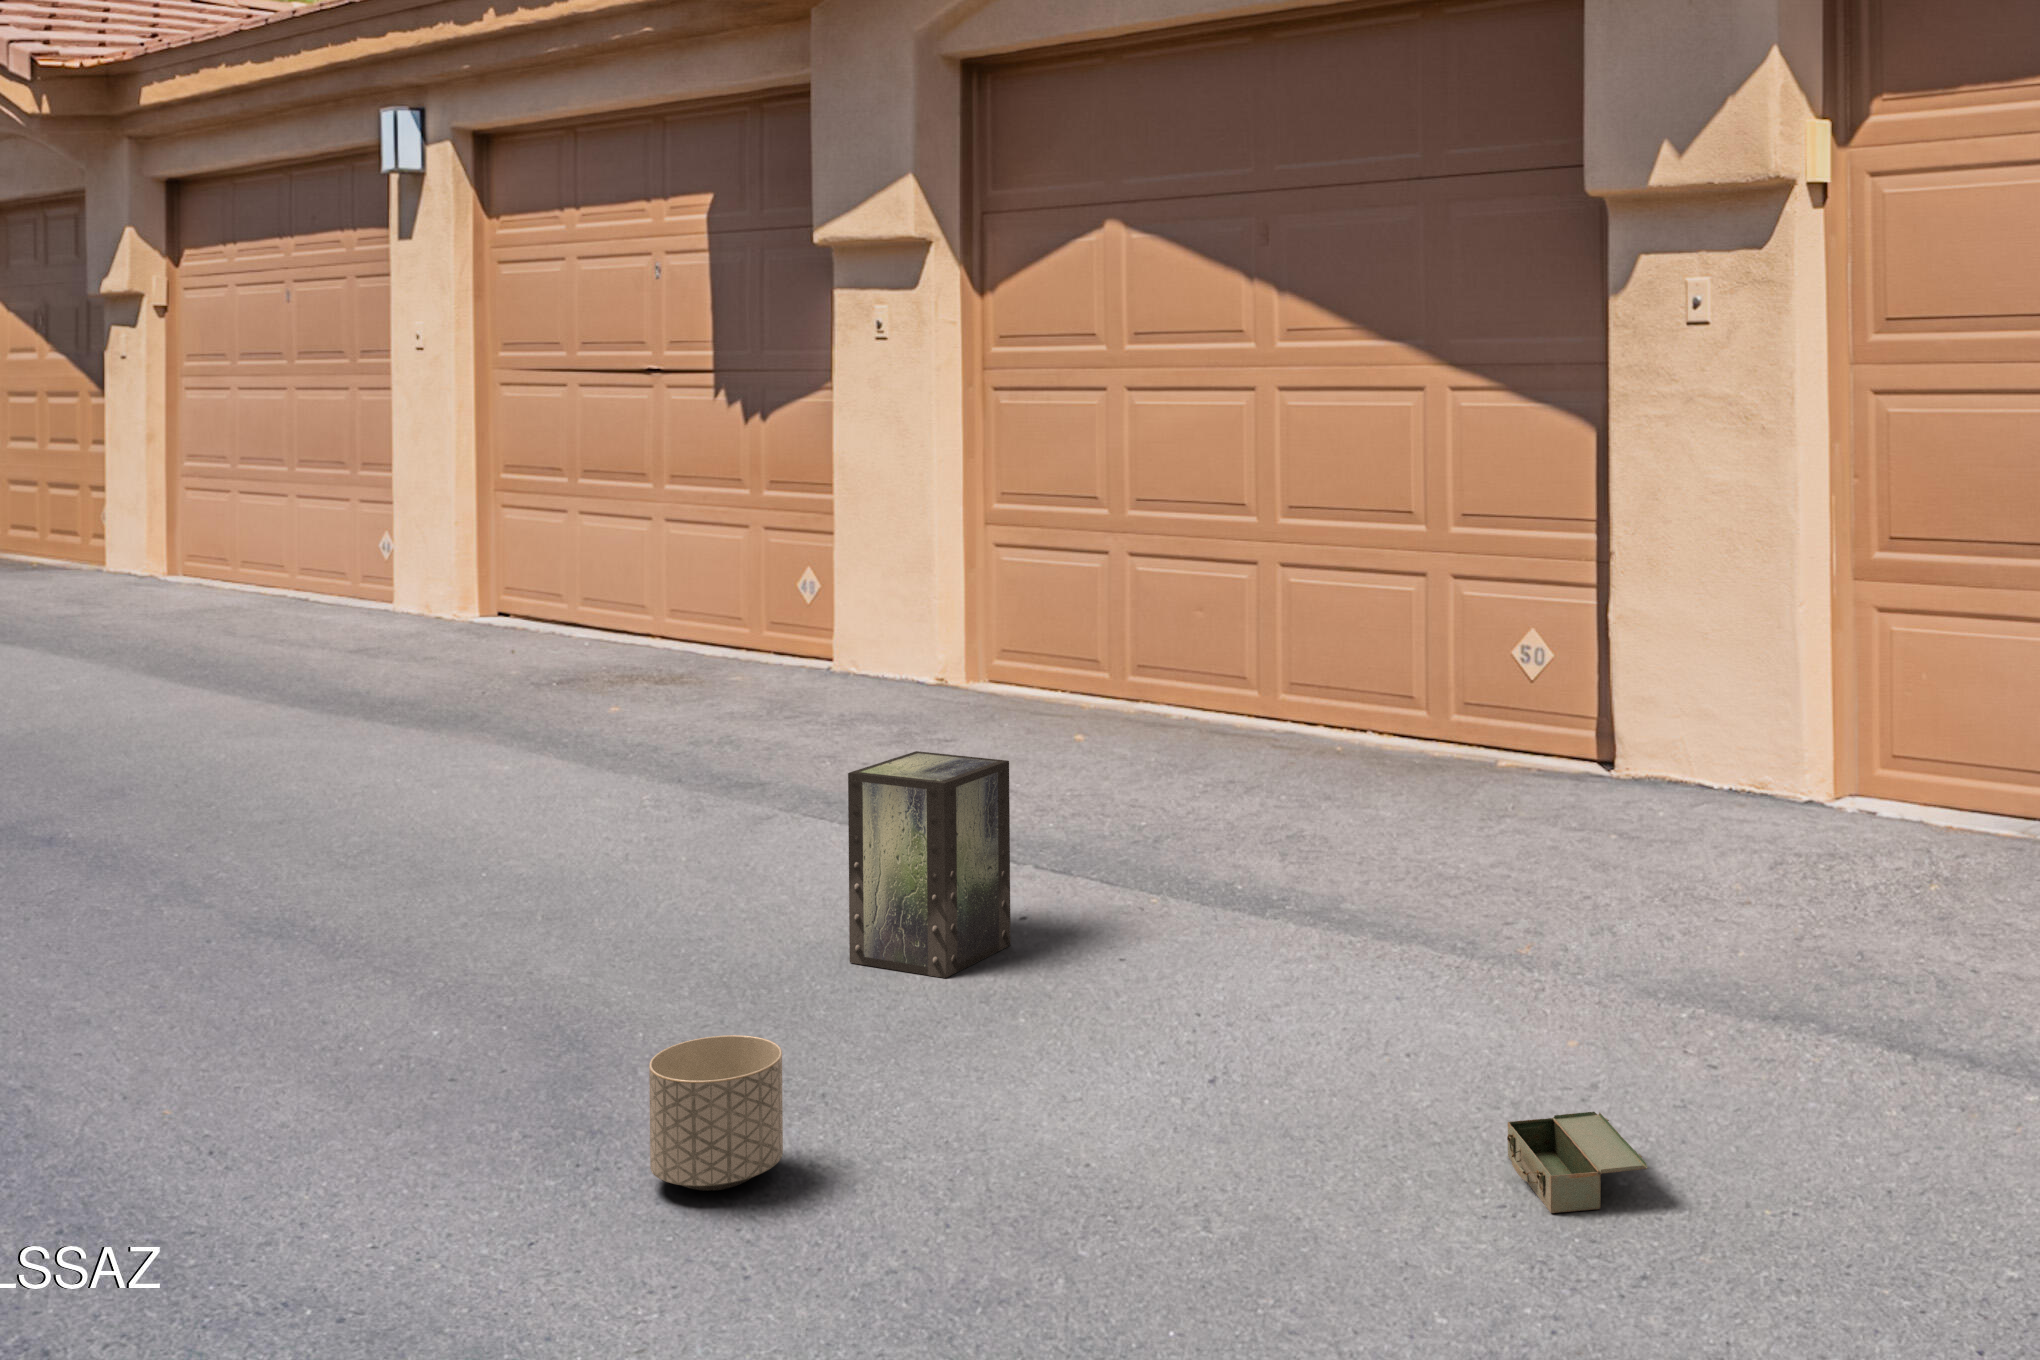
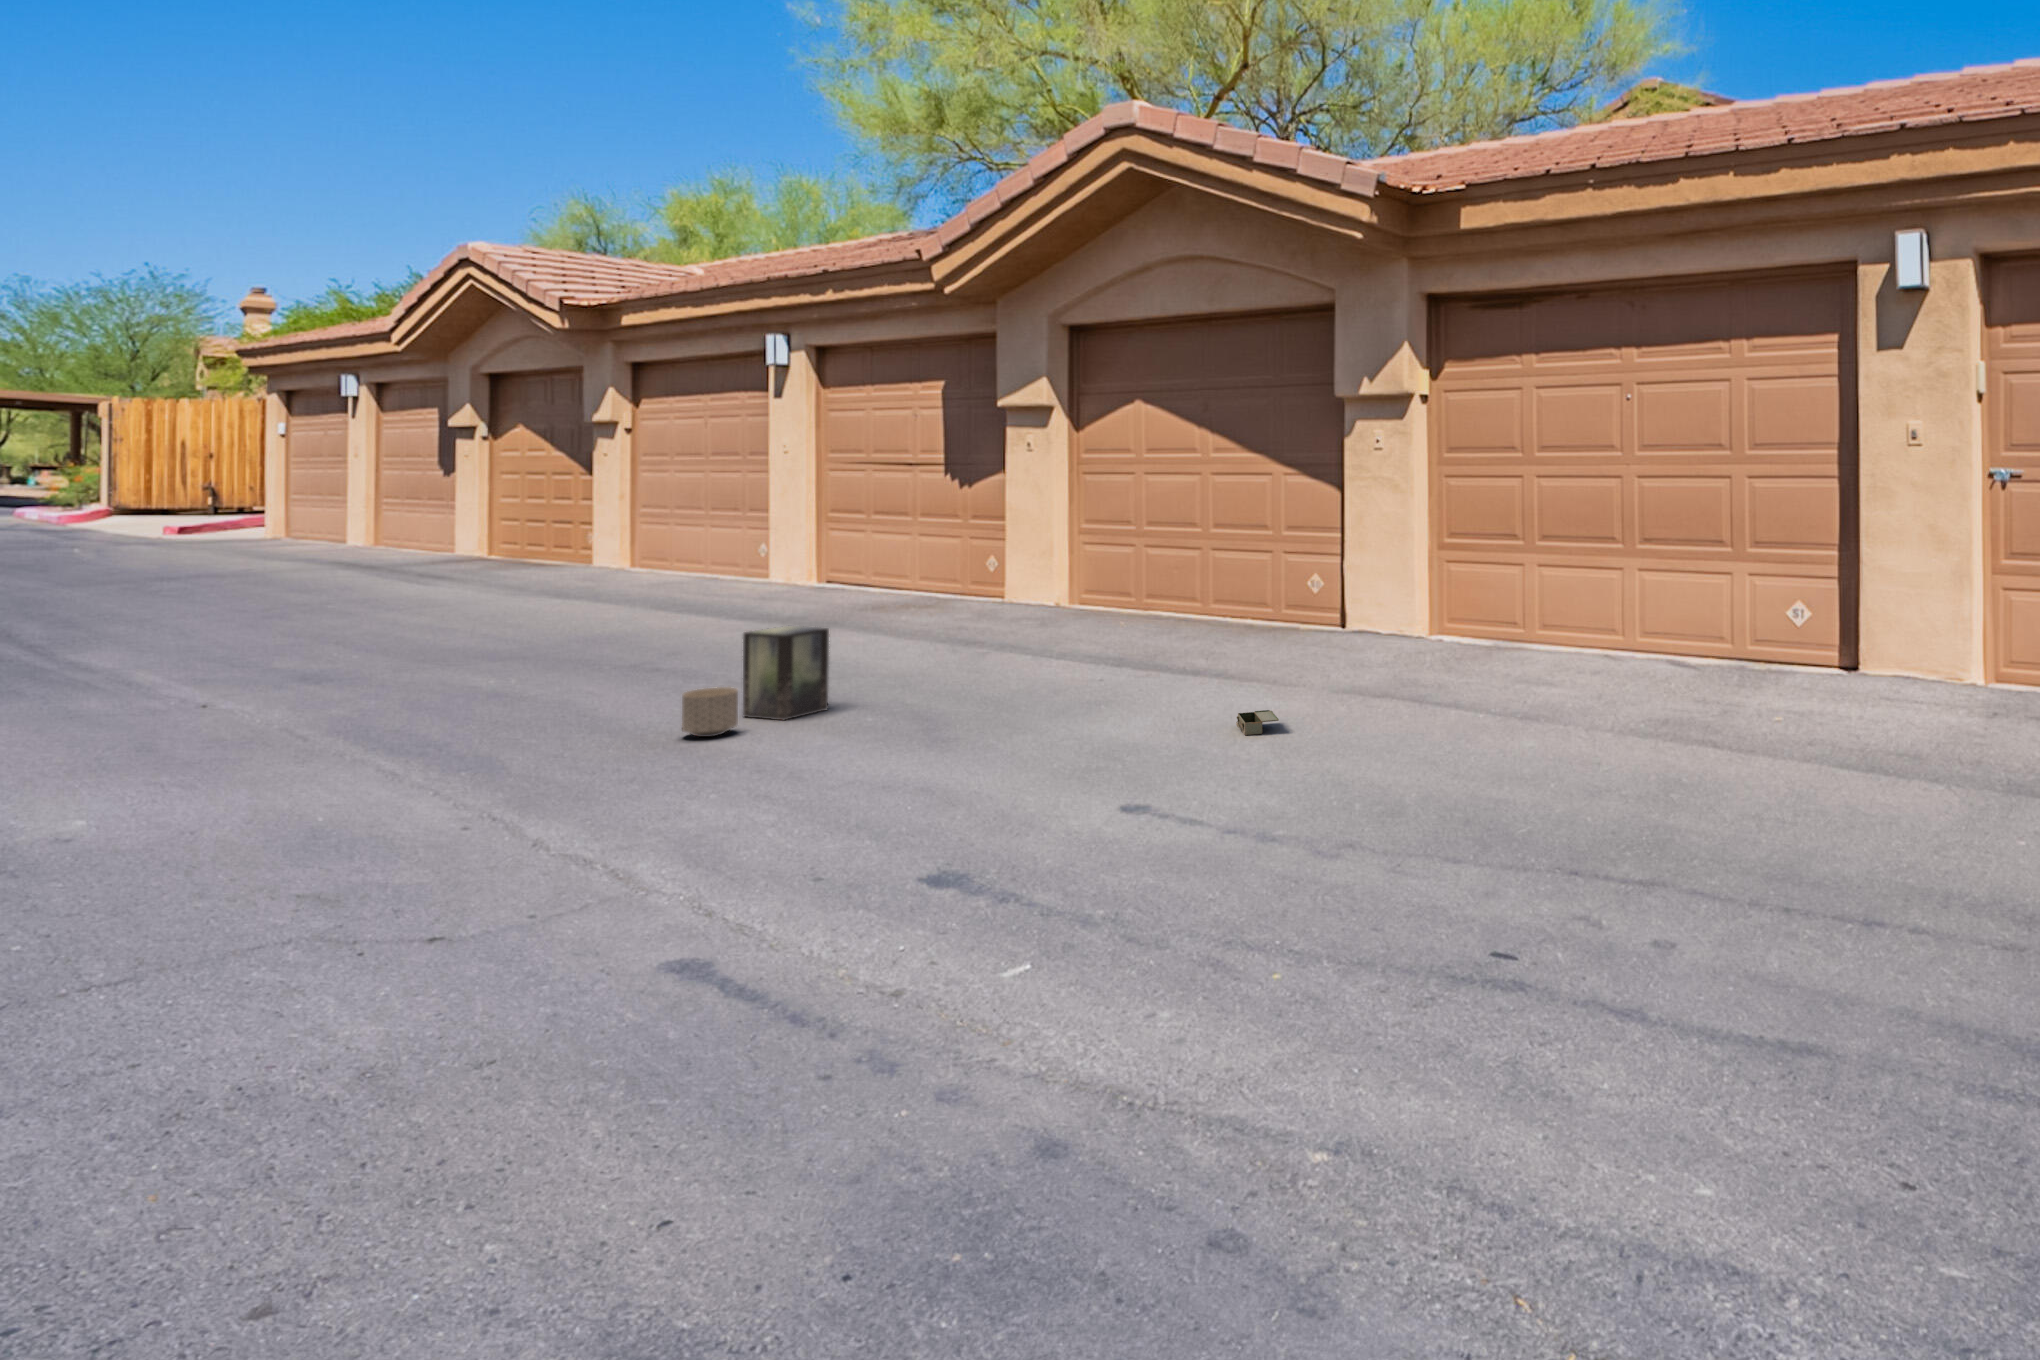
storage box: present [848,751,1011,978] -> present [743,626,829,720]
planter: present [649,1035,783,1191] -> present [682,687,738,737]

